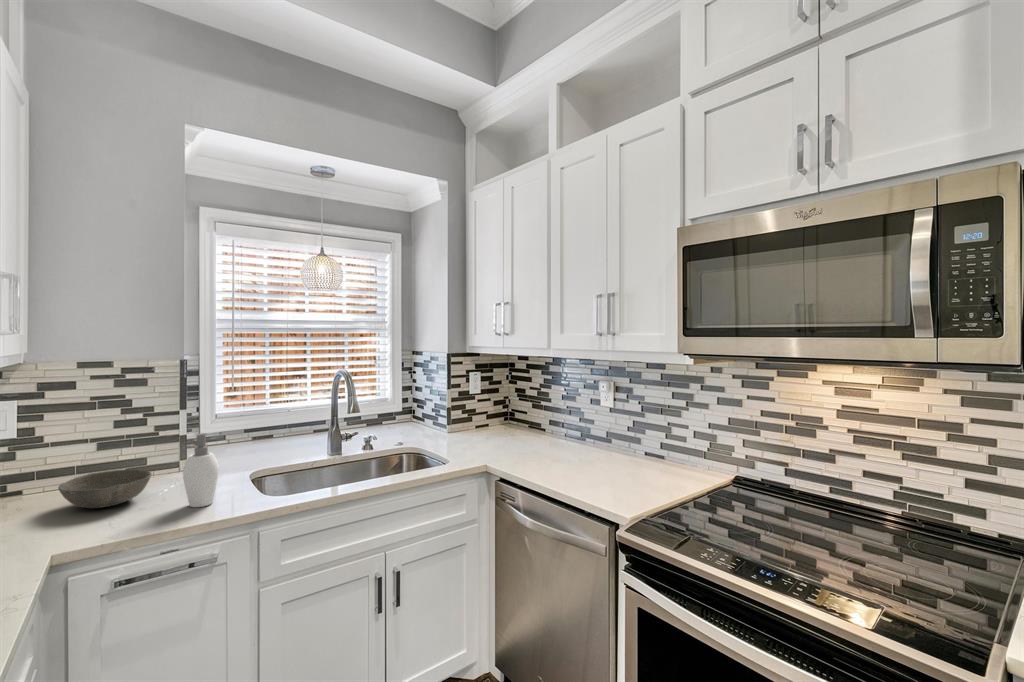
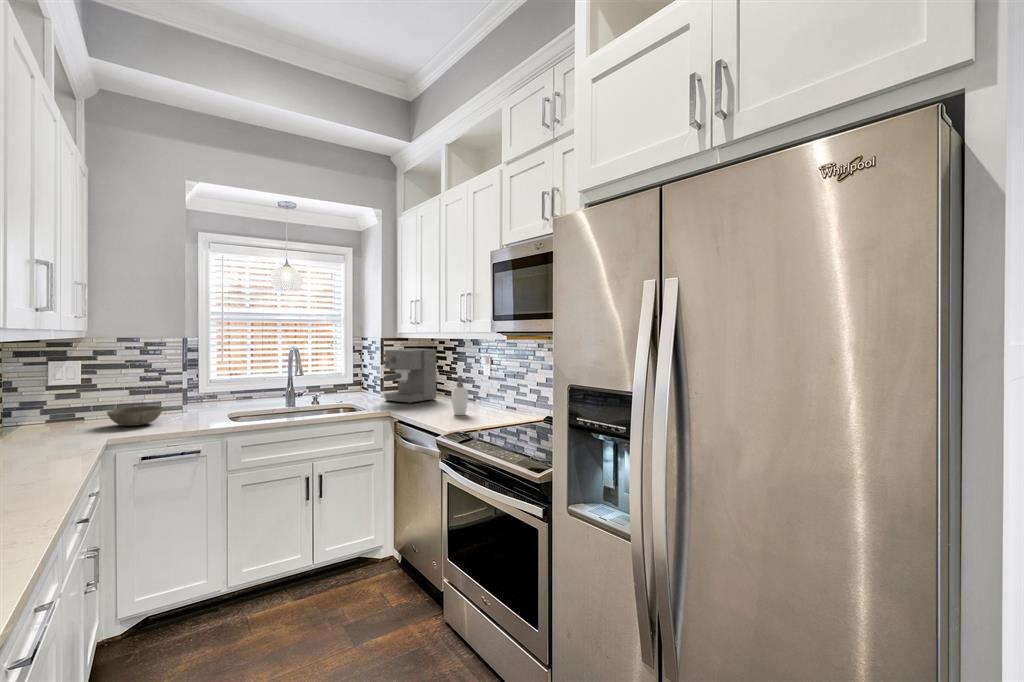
coffee maker: none [459,368,528,447] -> present [384,349,436,403]
soap dispenser: present [183,433,221,507] -> present [451,376,468,415]

